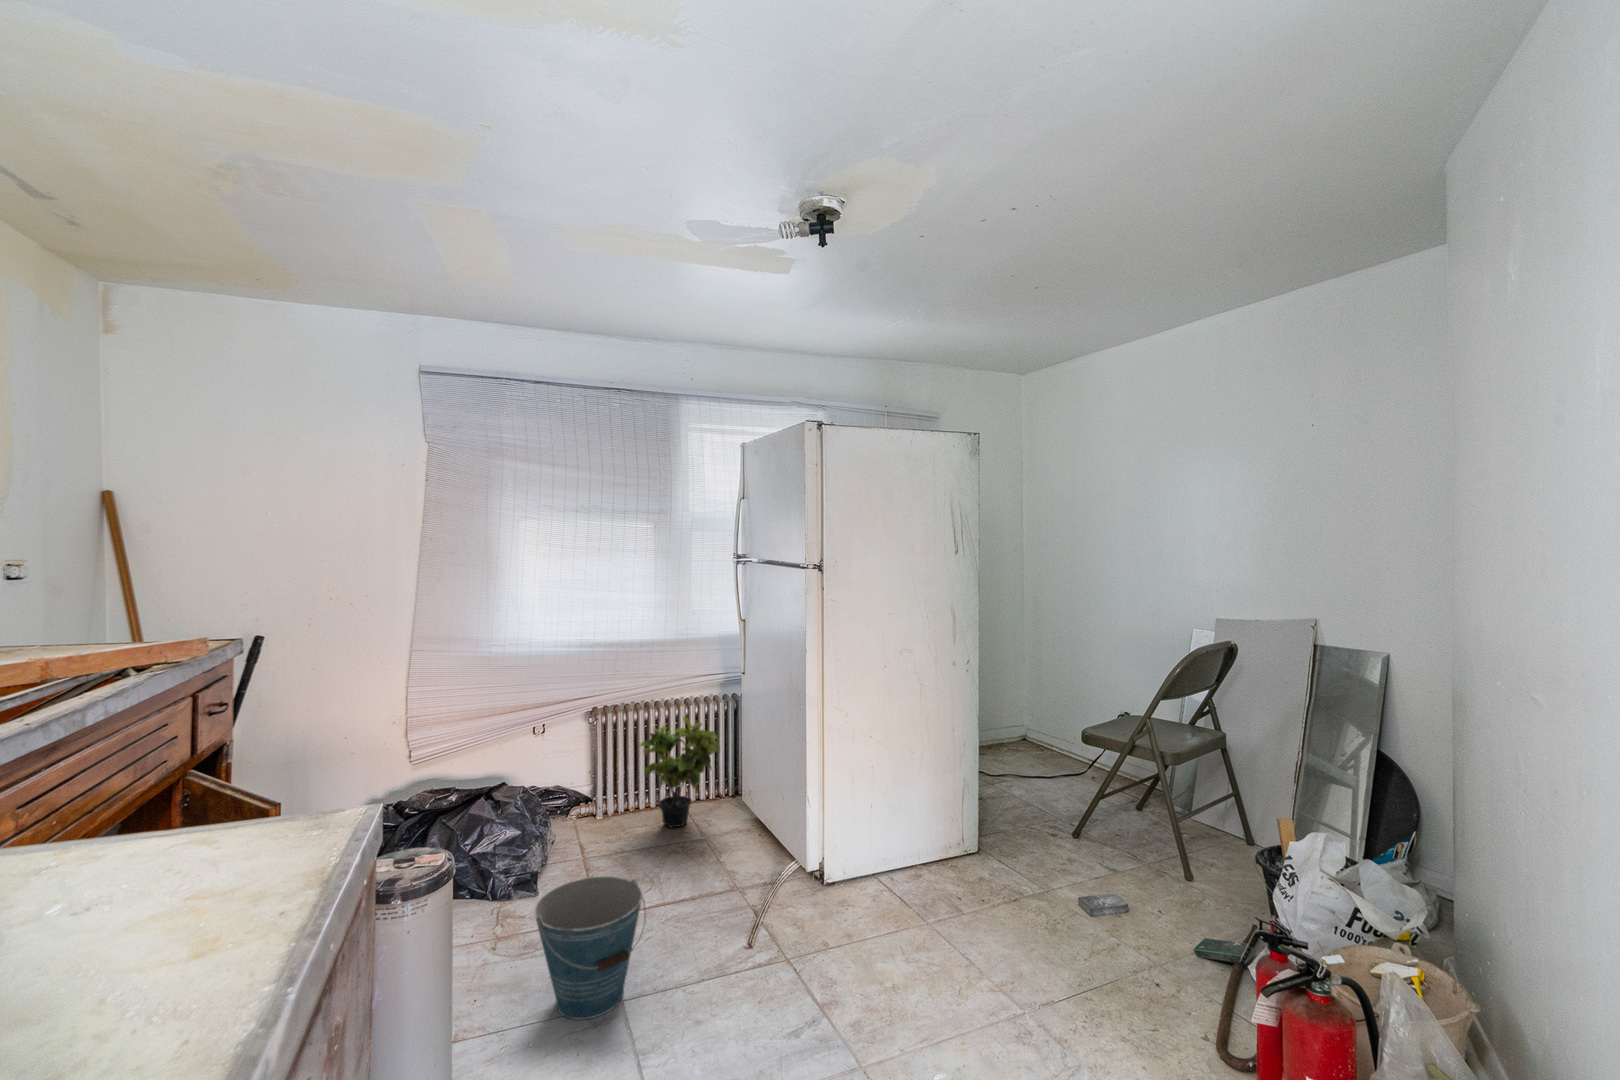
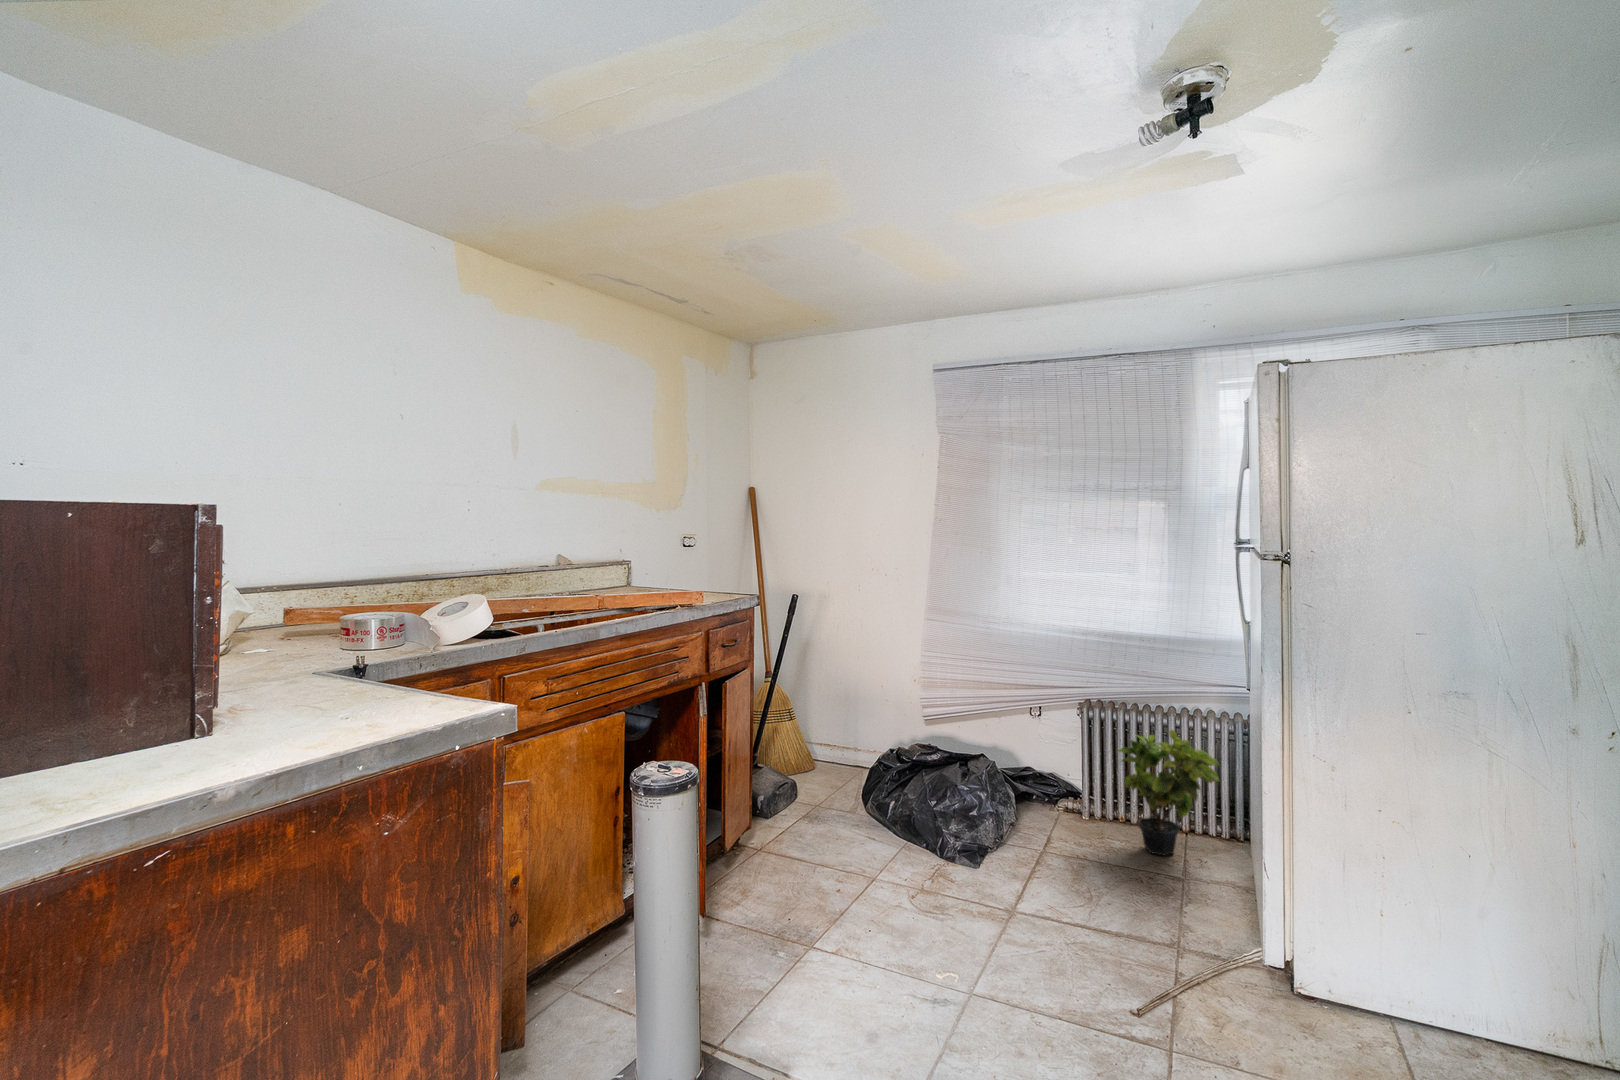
bucket: present [535,876,646,1020] -> none [898,860,1005,996]

